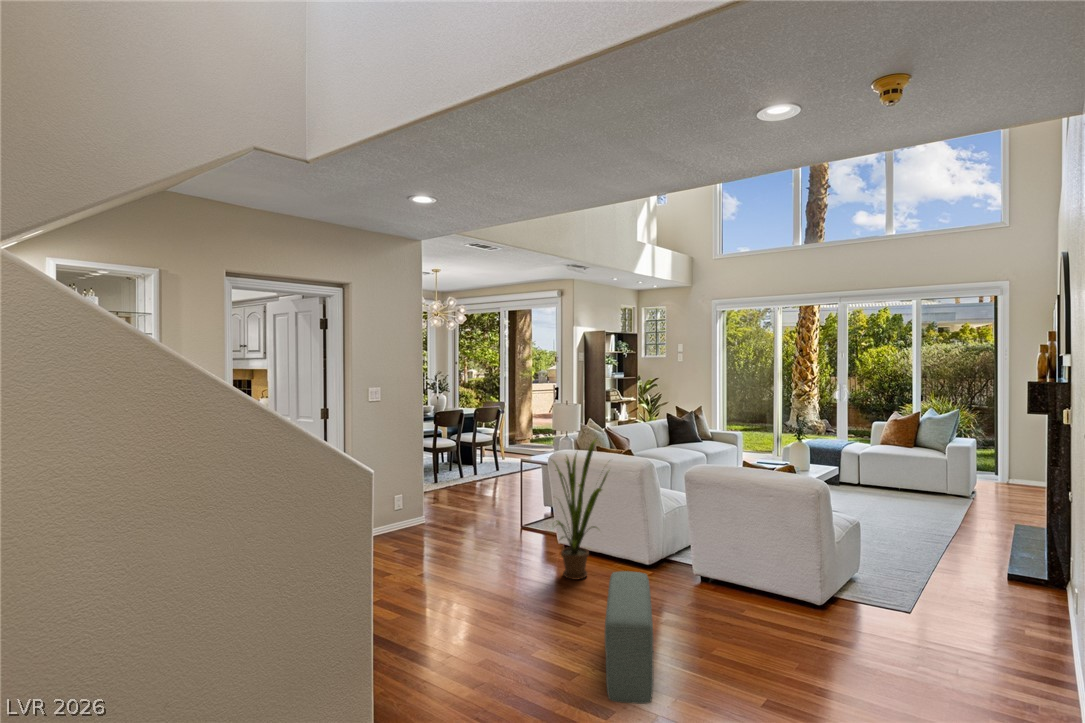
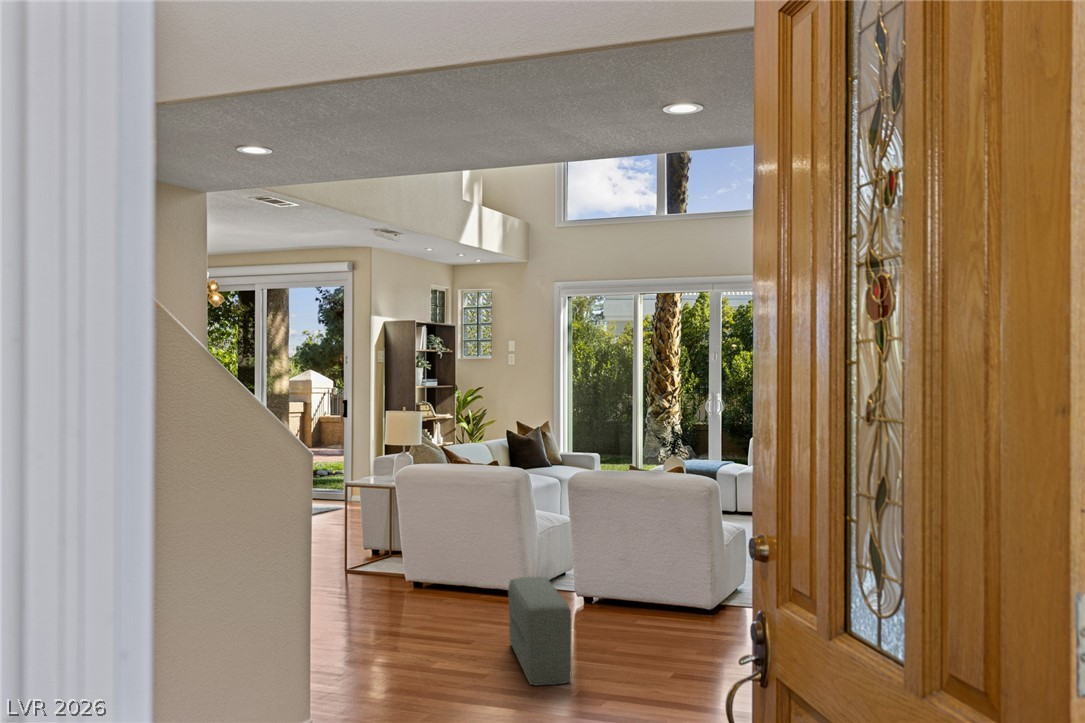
house plant: present [555,438,608,580] -> none [403,447,488,611]

